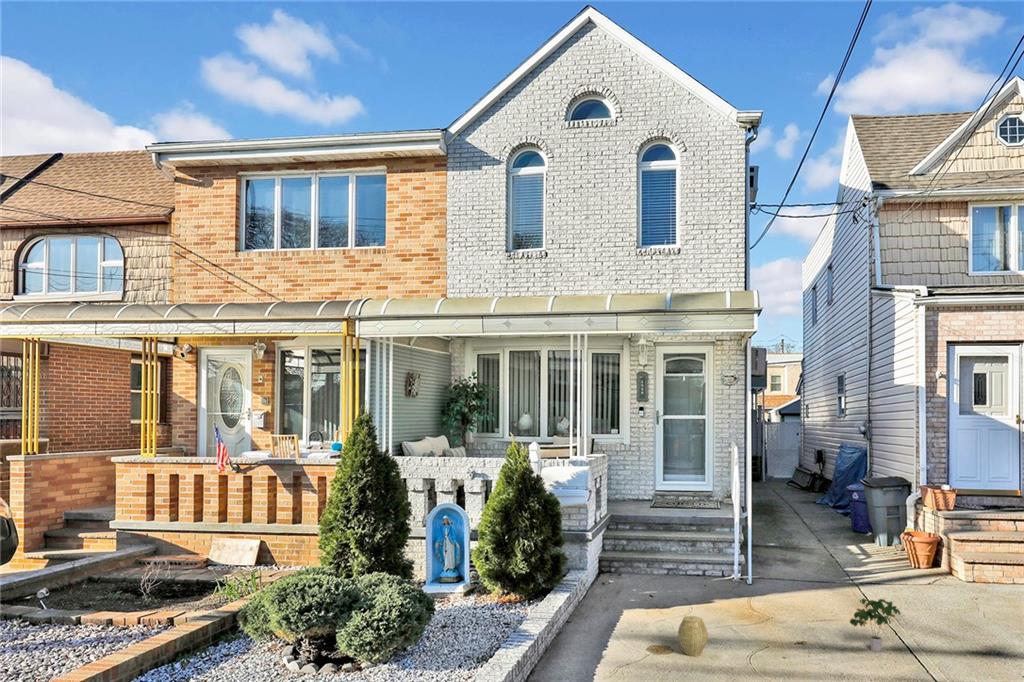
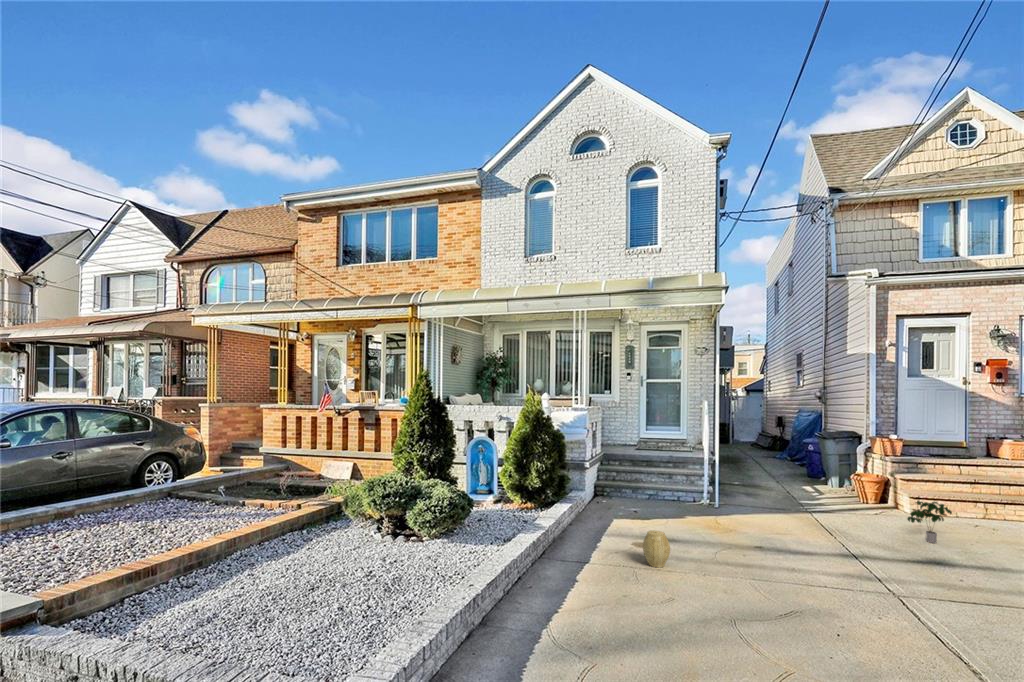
potted plant: present [850,599,900,652] -> present [908,501,952,543]

